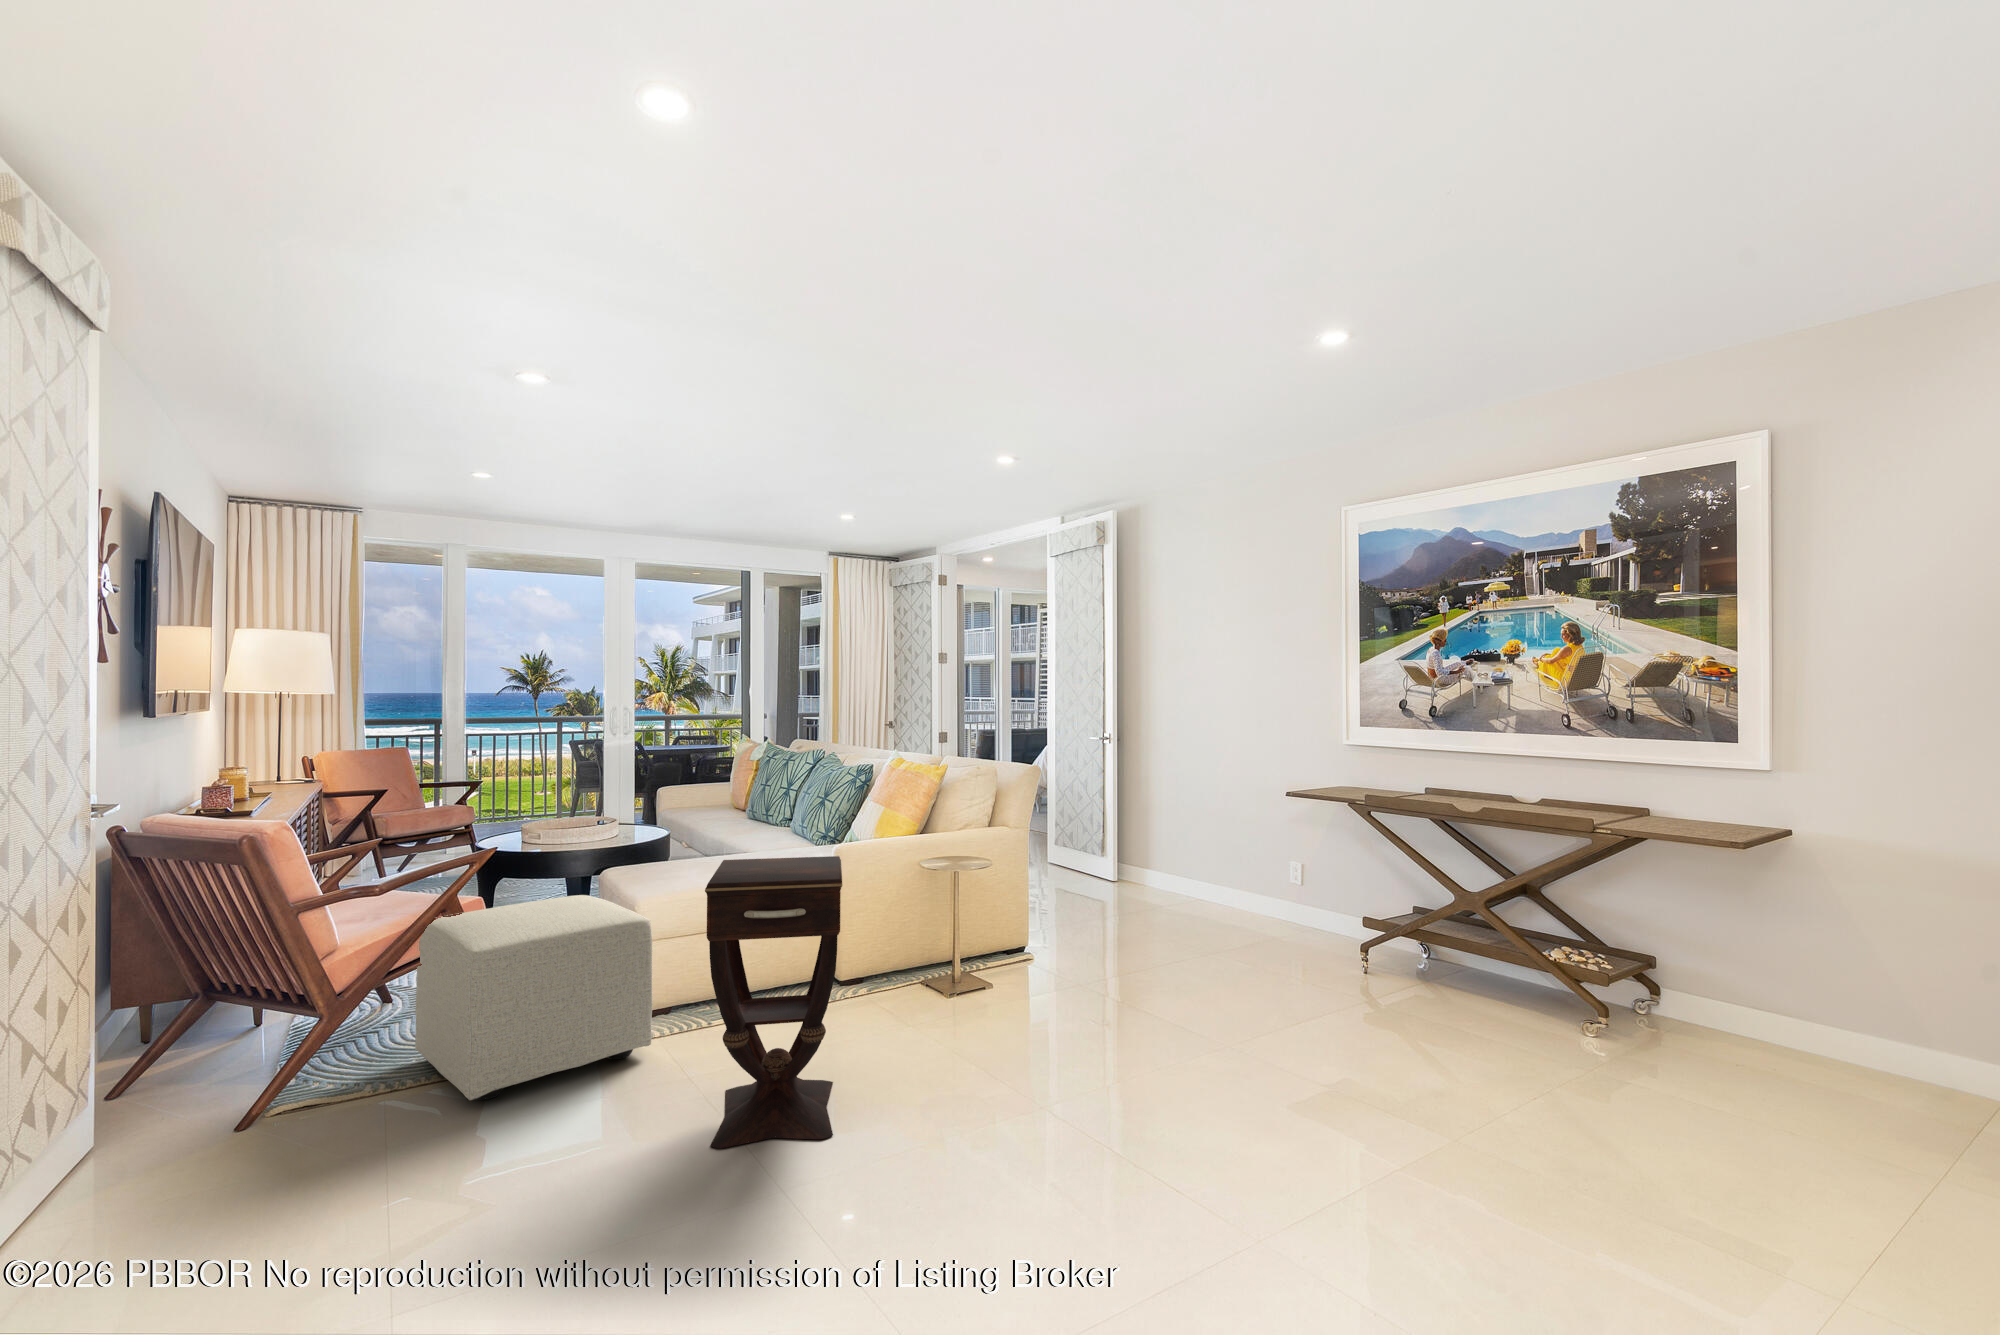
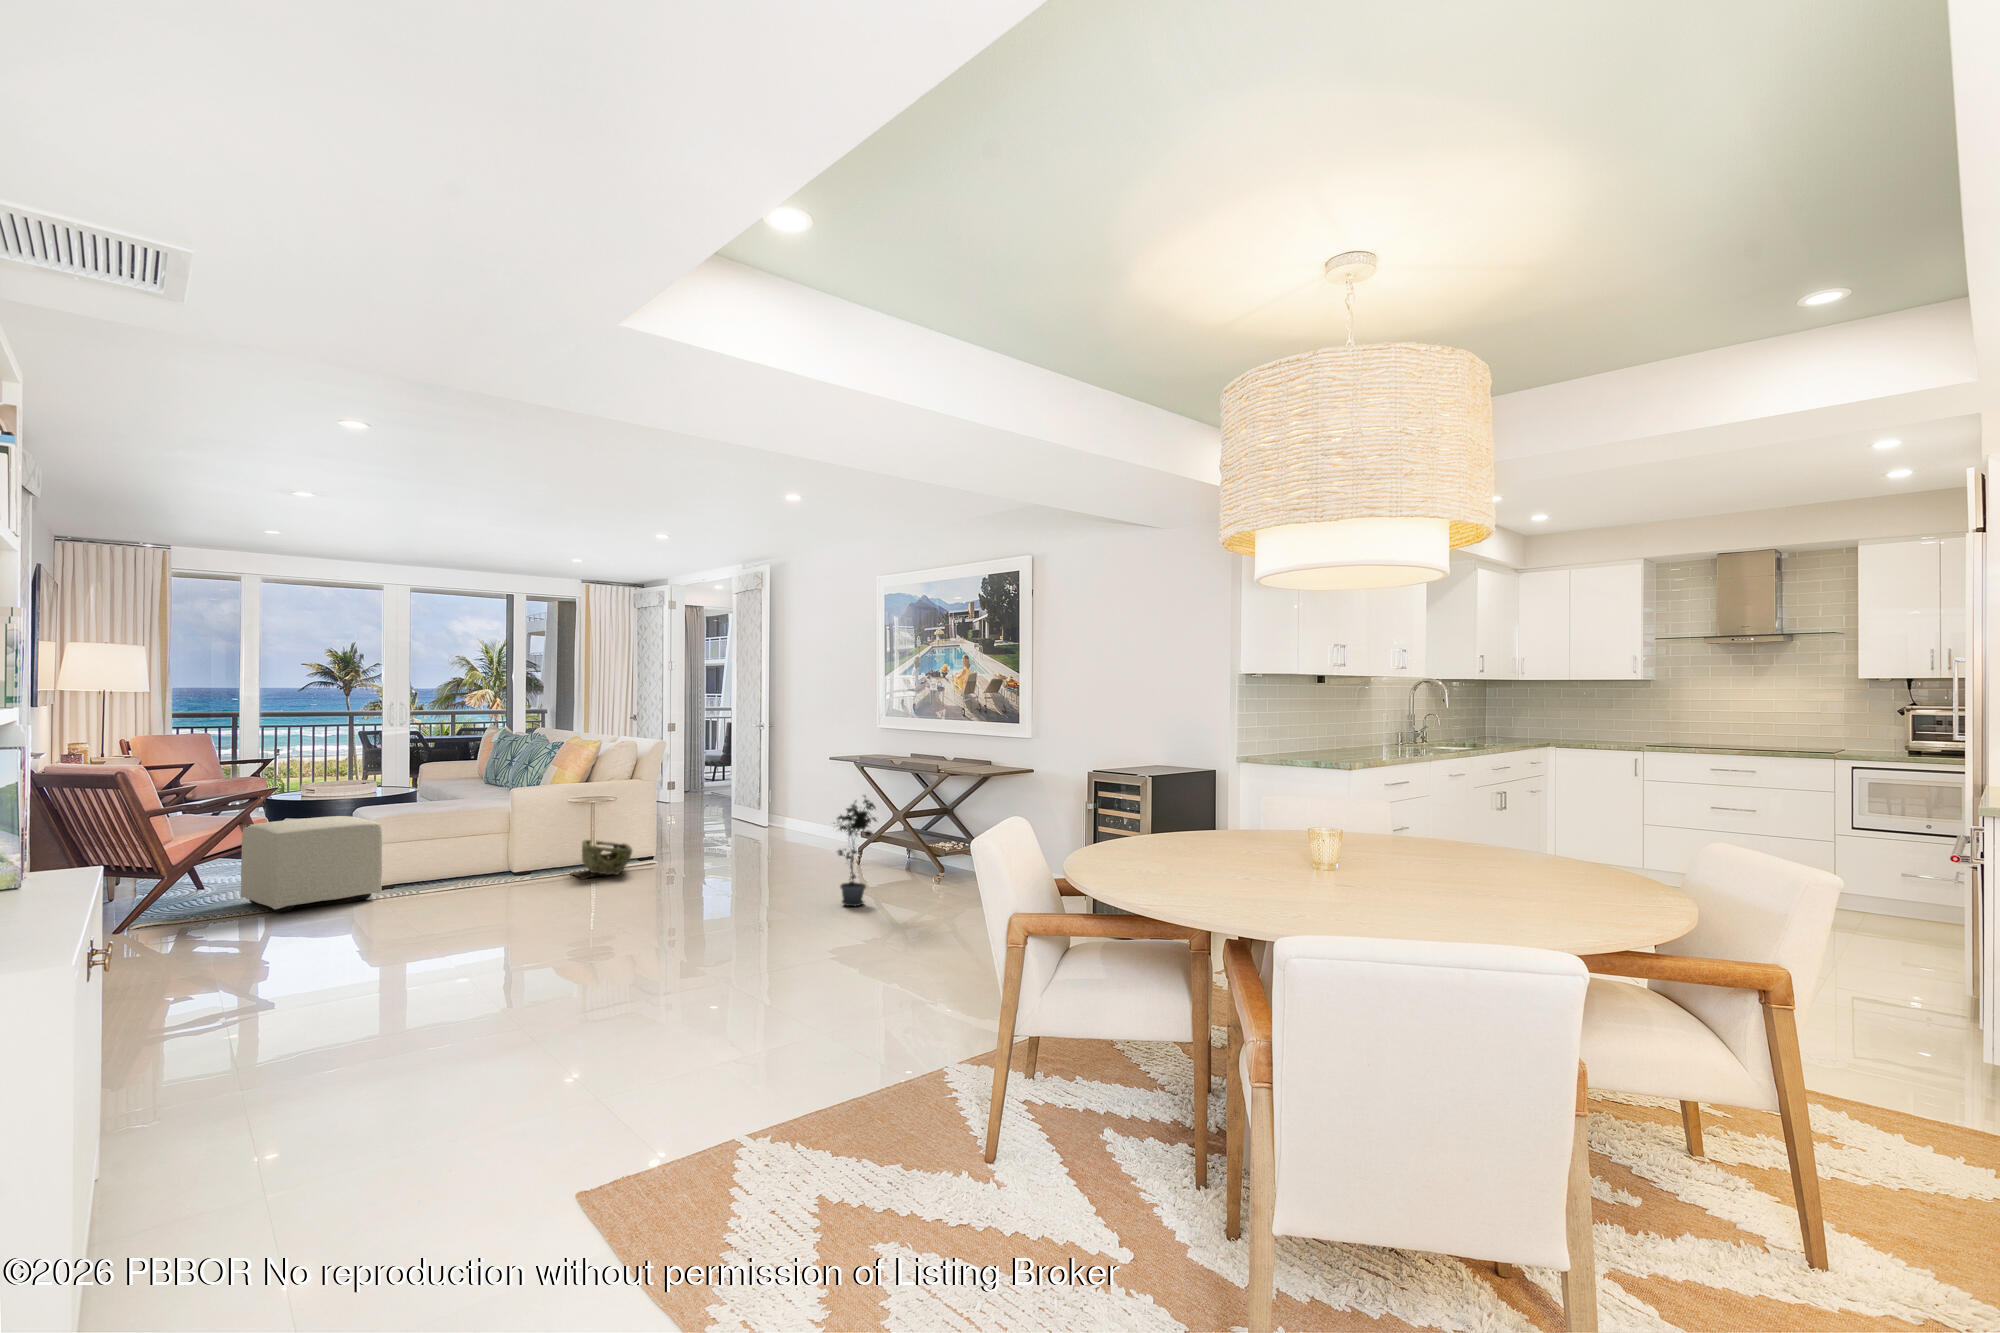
side table: present [705,856,842,1148] -> none [399,785,486,921]
potted plant: none [1537,891,1685,1135] -> present [837,795,876,906]
woven basket: none [943,926,1038,995] -> present [582,840,632,875]

